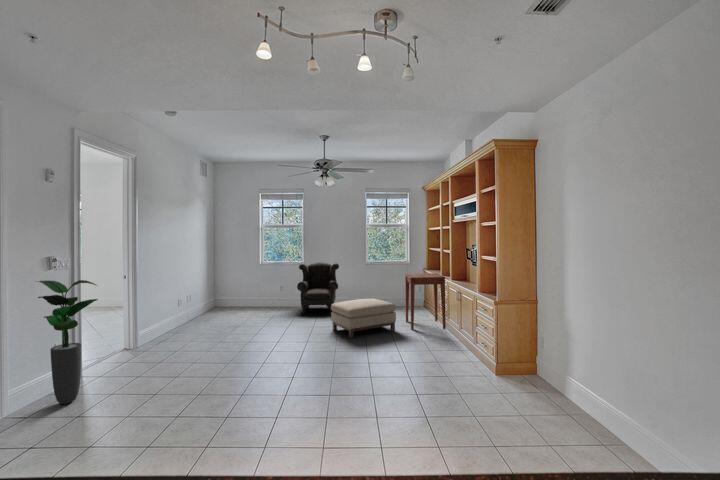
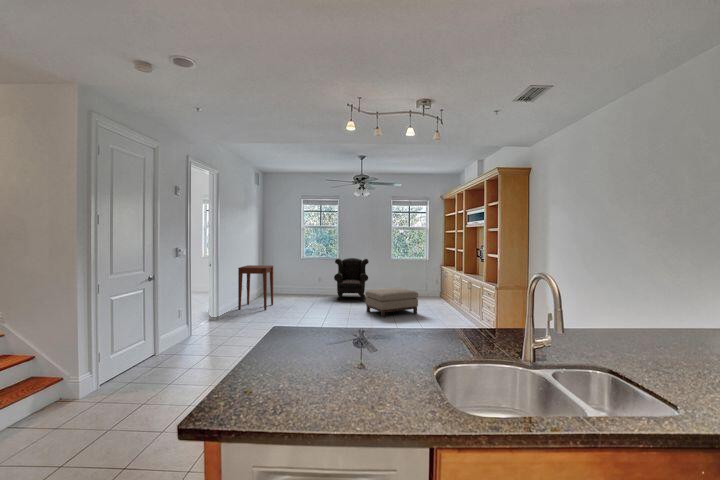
side table: present [405,273,446,330] -> present [238,265,273,310]
potted plant: present [38,280,98,404] -> none [176,263,216,348]

